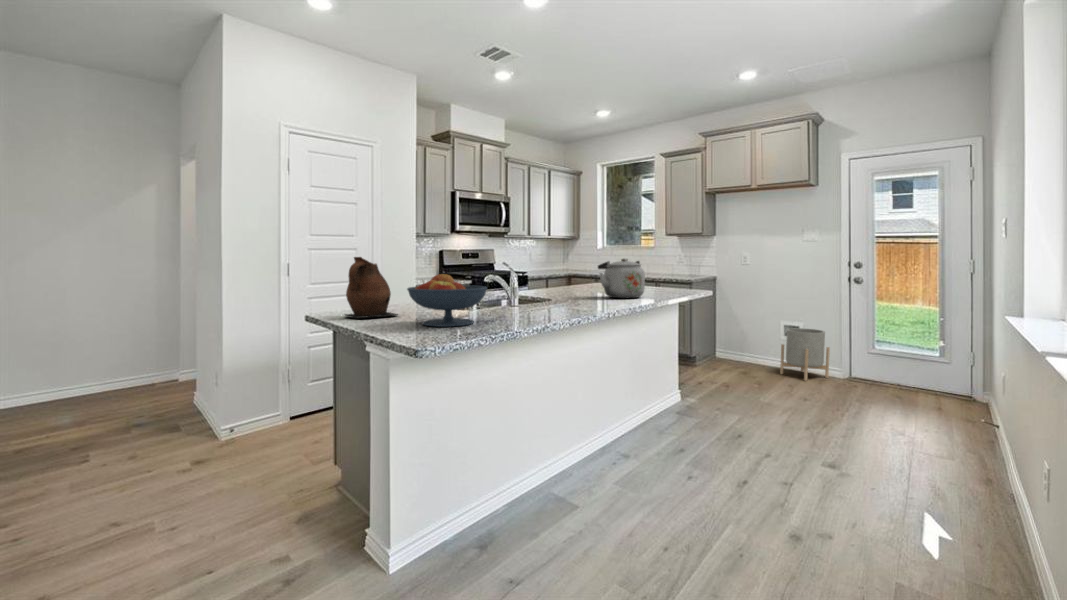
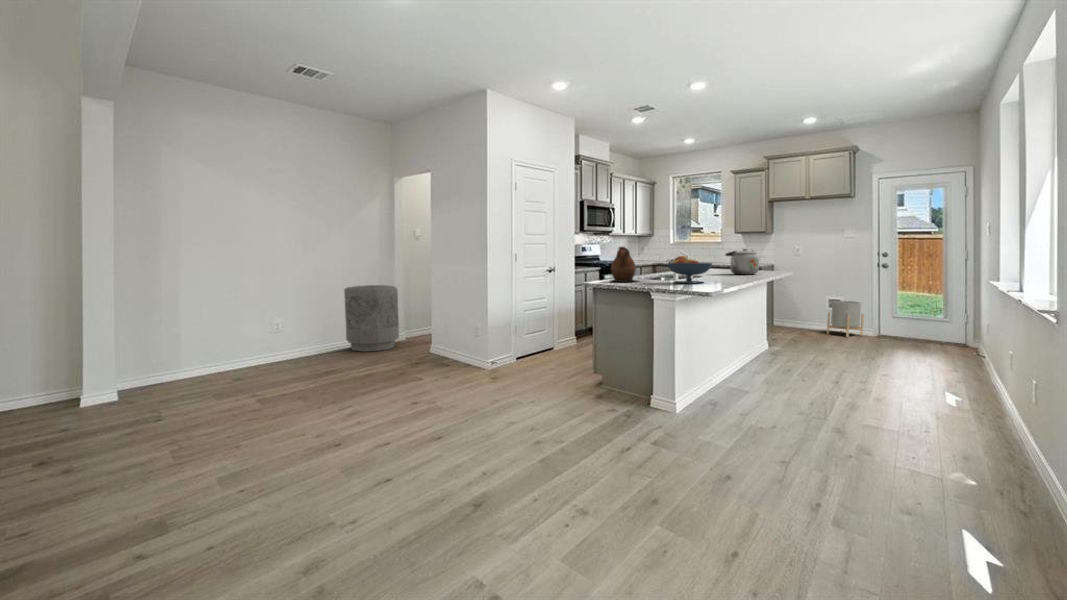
trash can: none [61,309,162,407] -> present [344,285,399,351]

